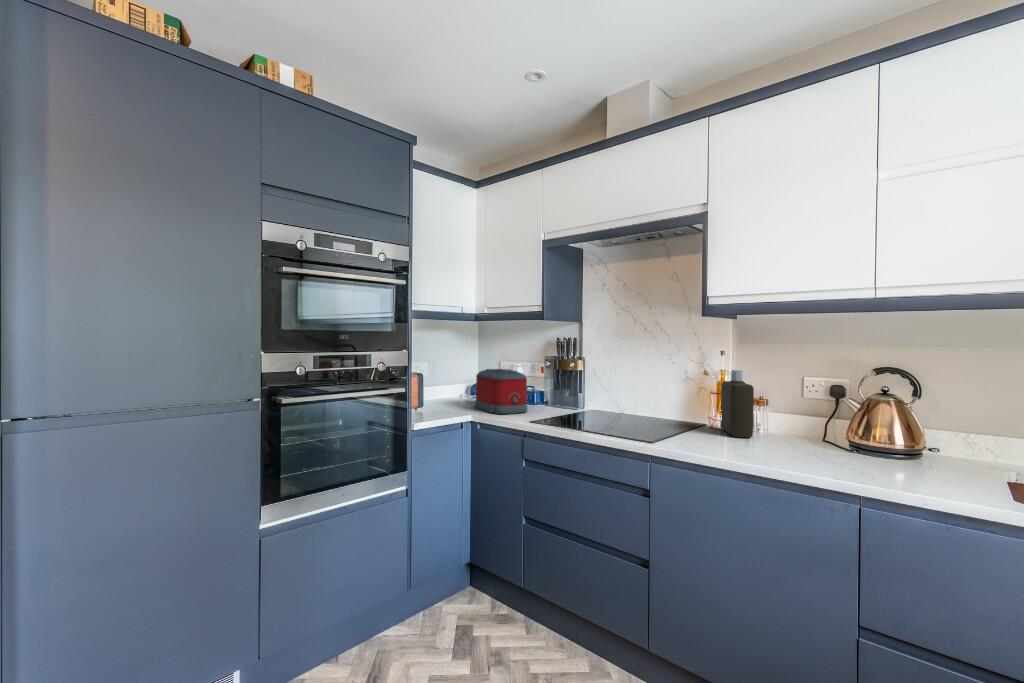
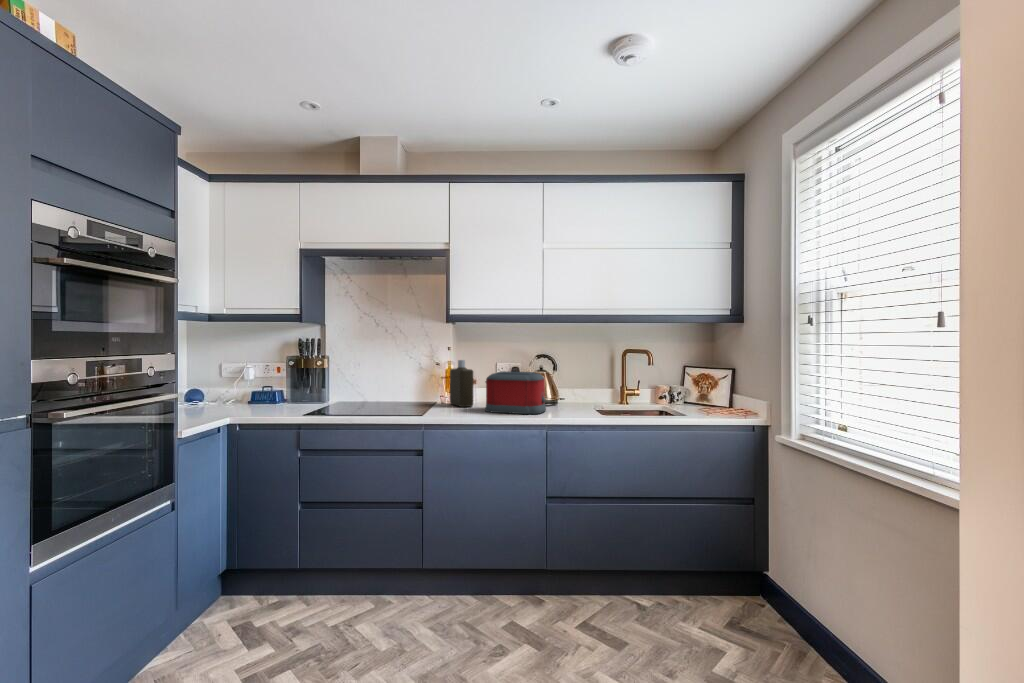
toaster: present [475,369,527,414] -> present [485,371,546,414]

